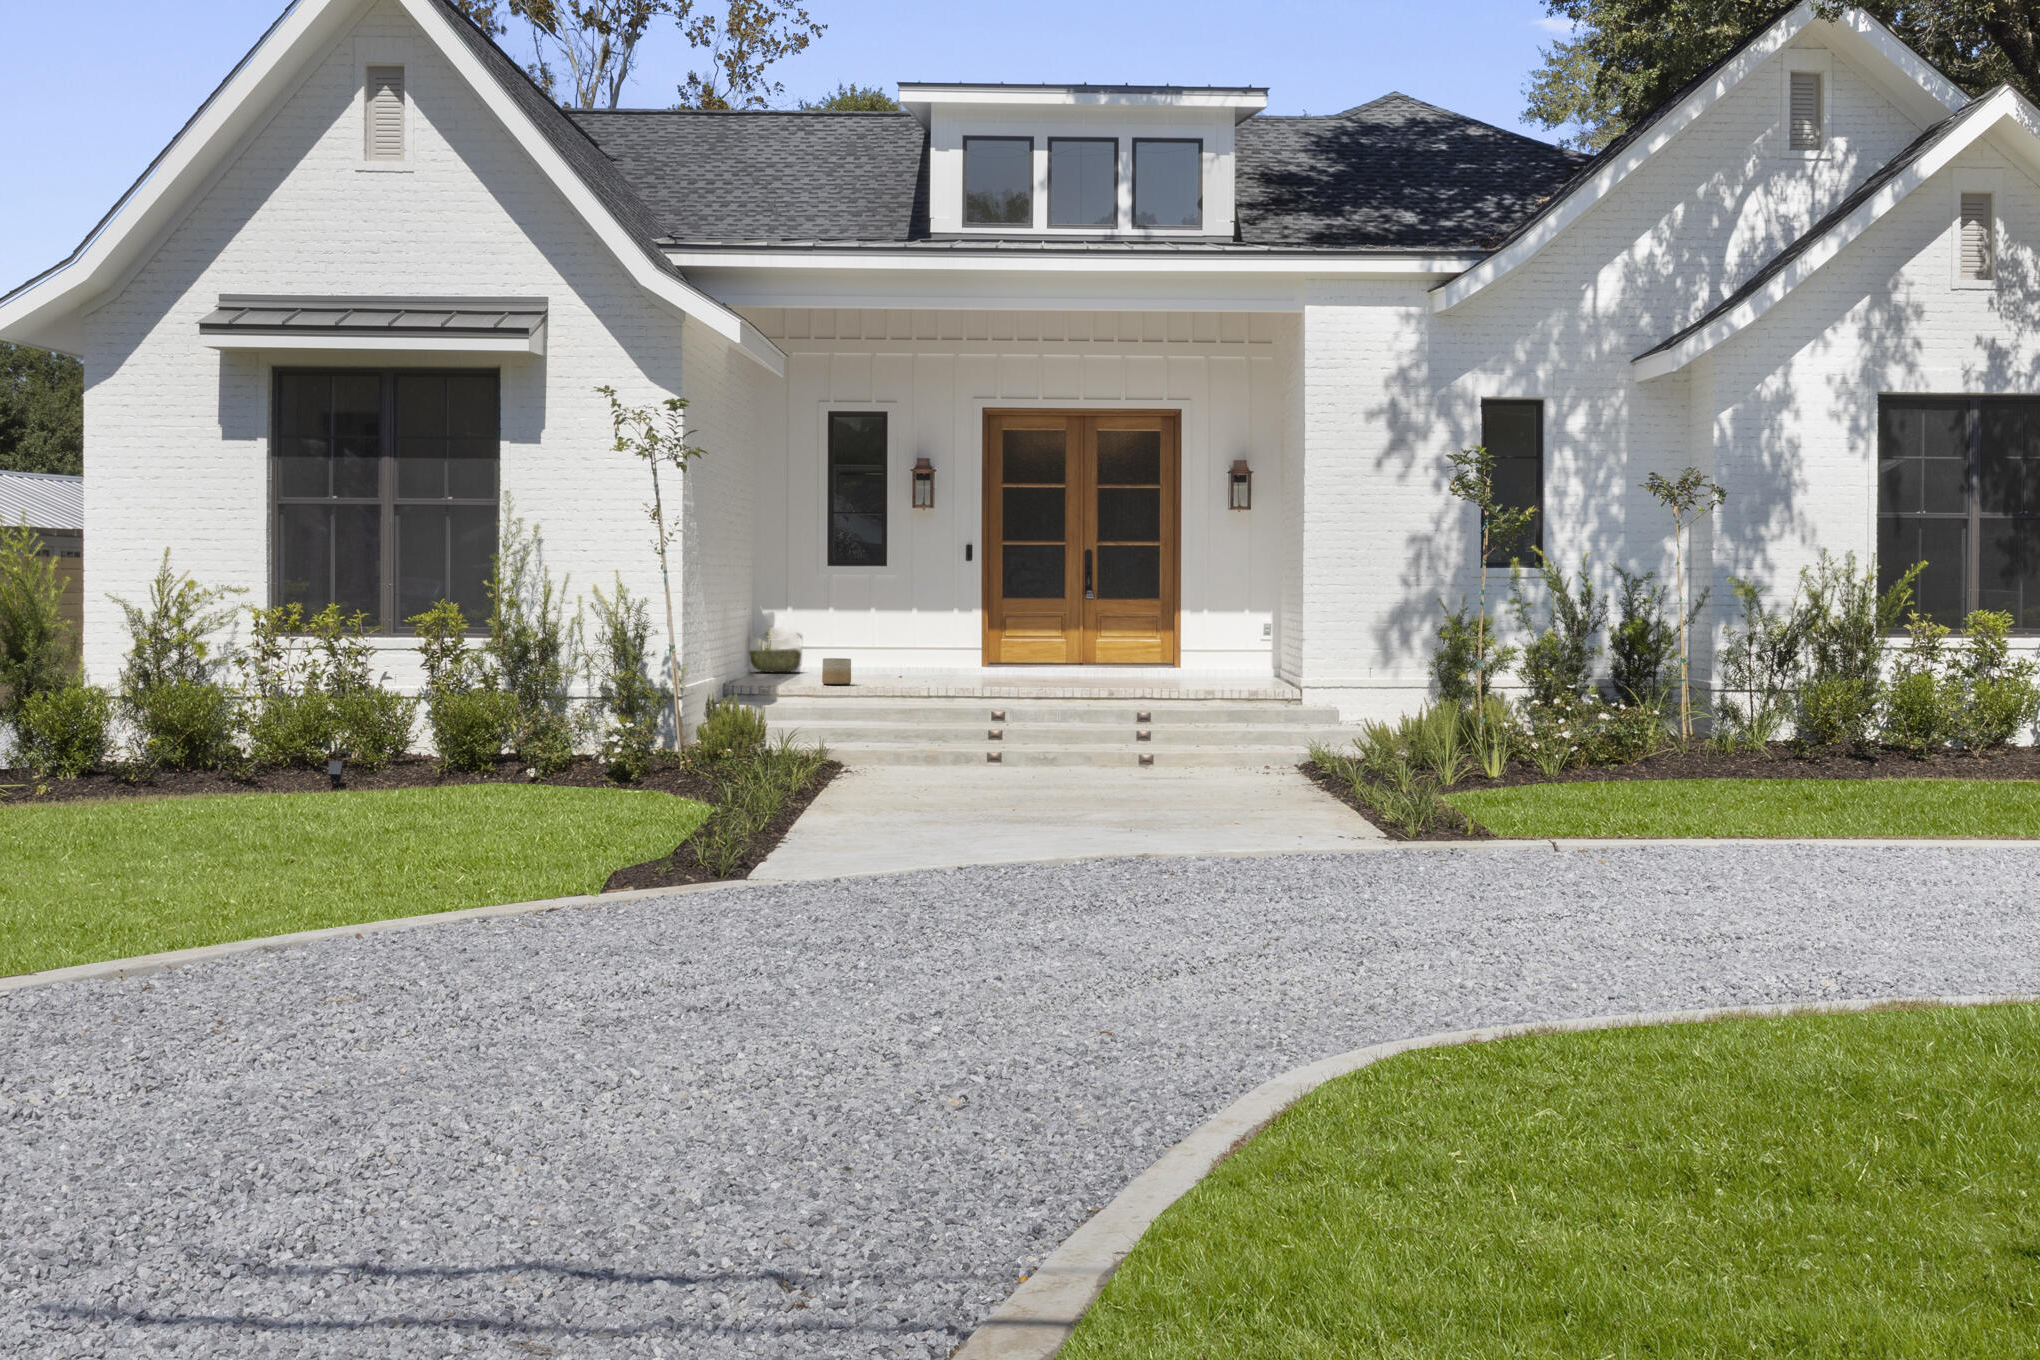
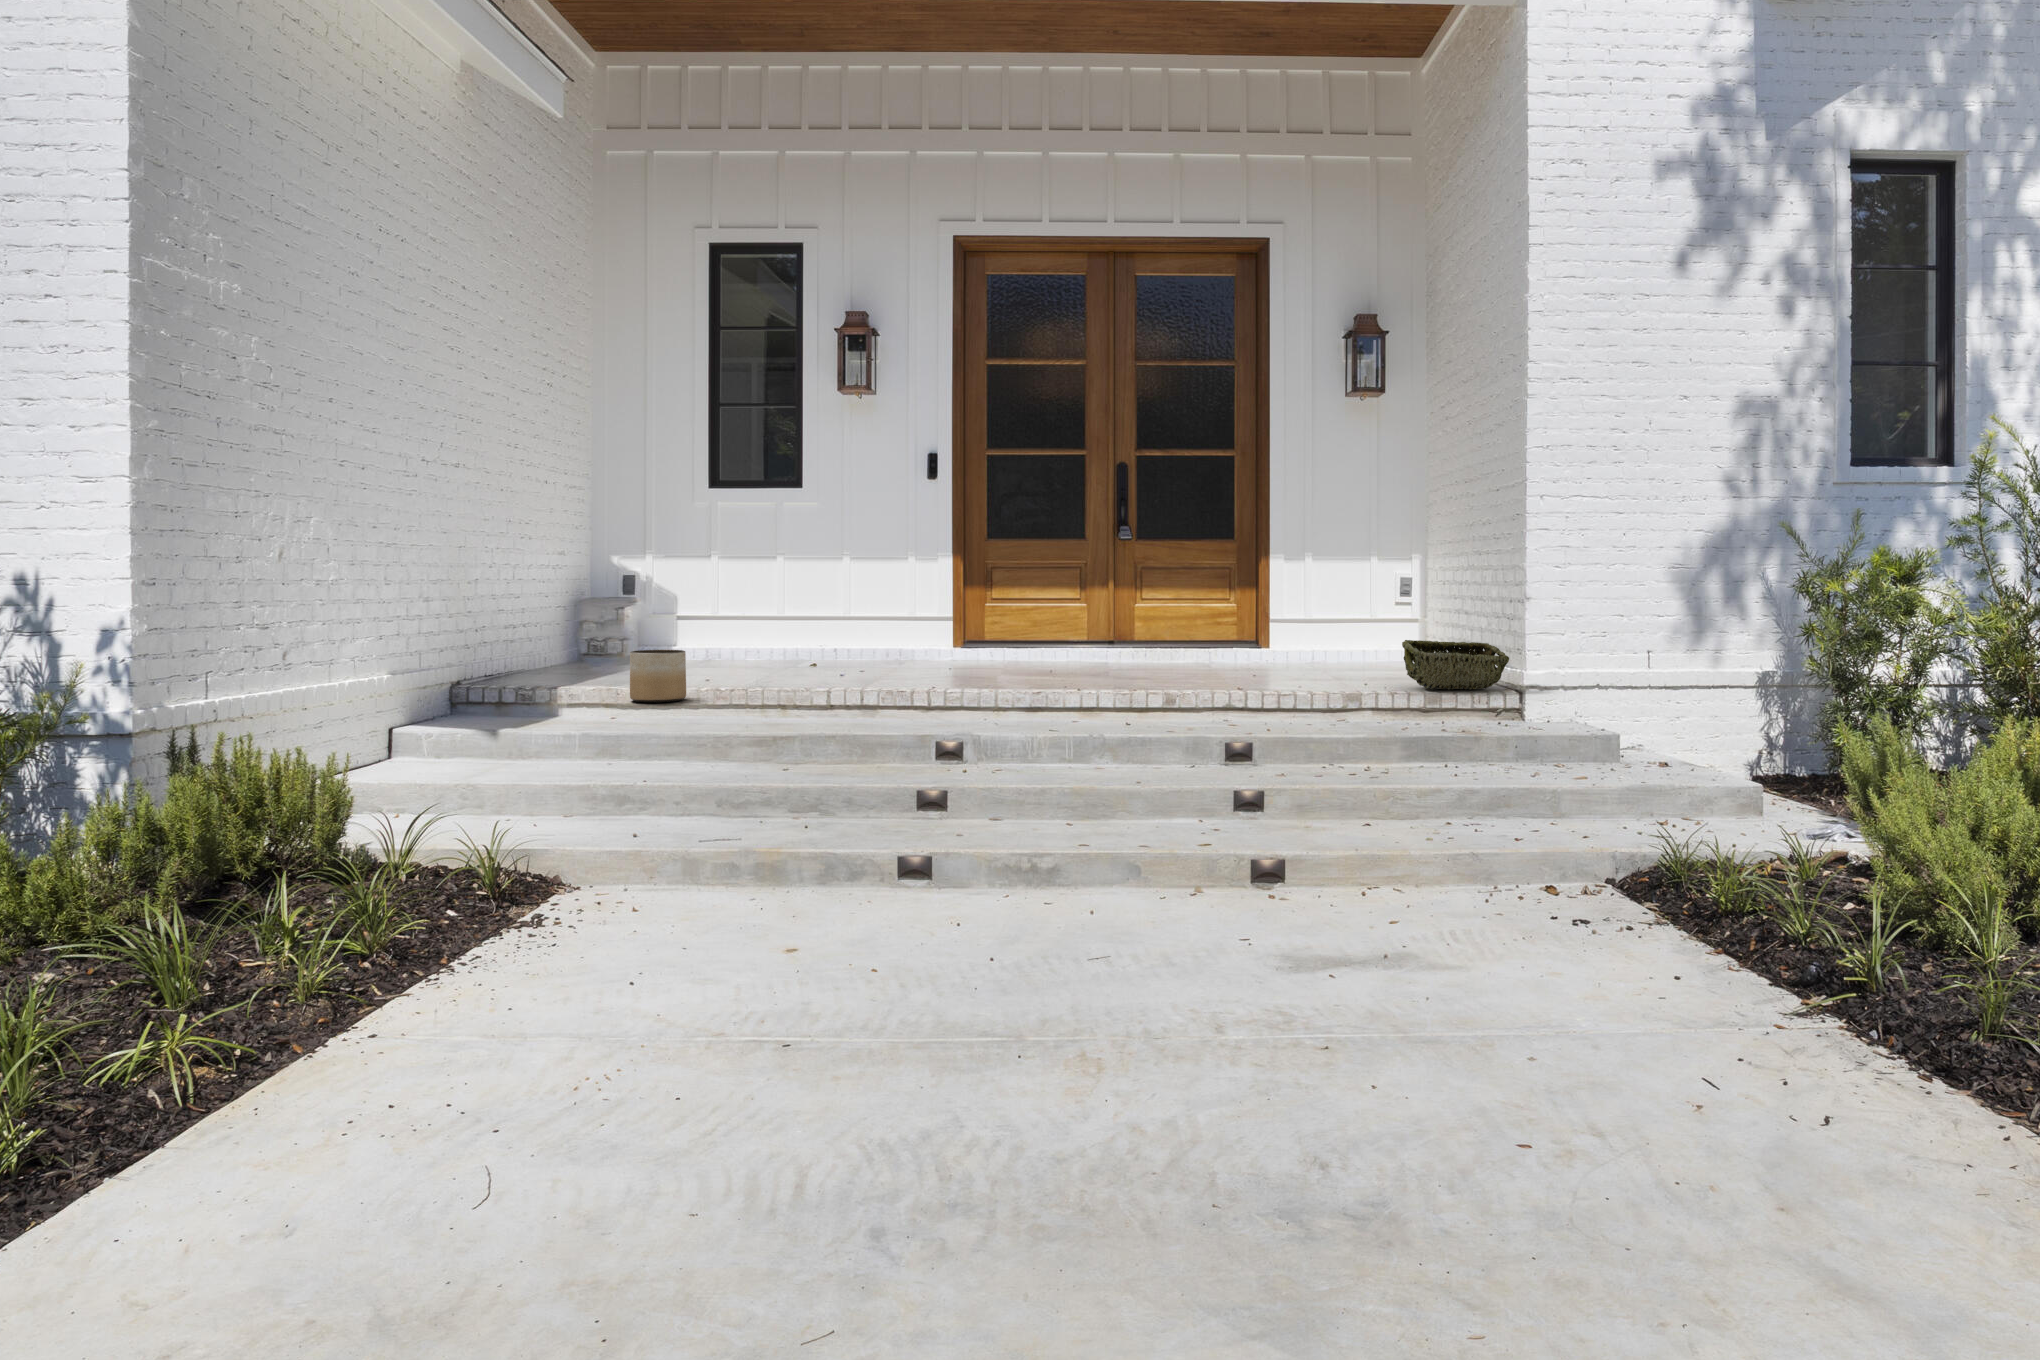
woven basket: present [749,649,801,672] -> present [1402,640,1509,690]

